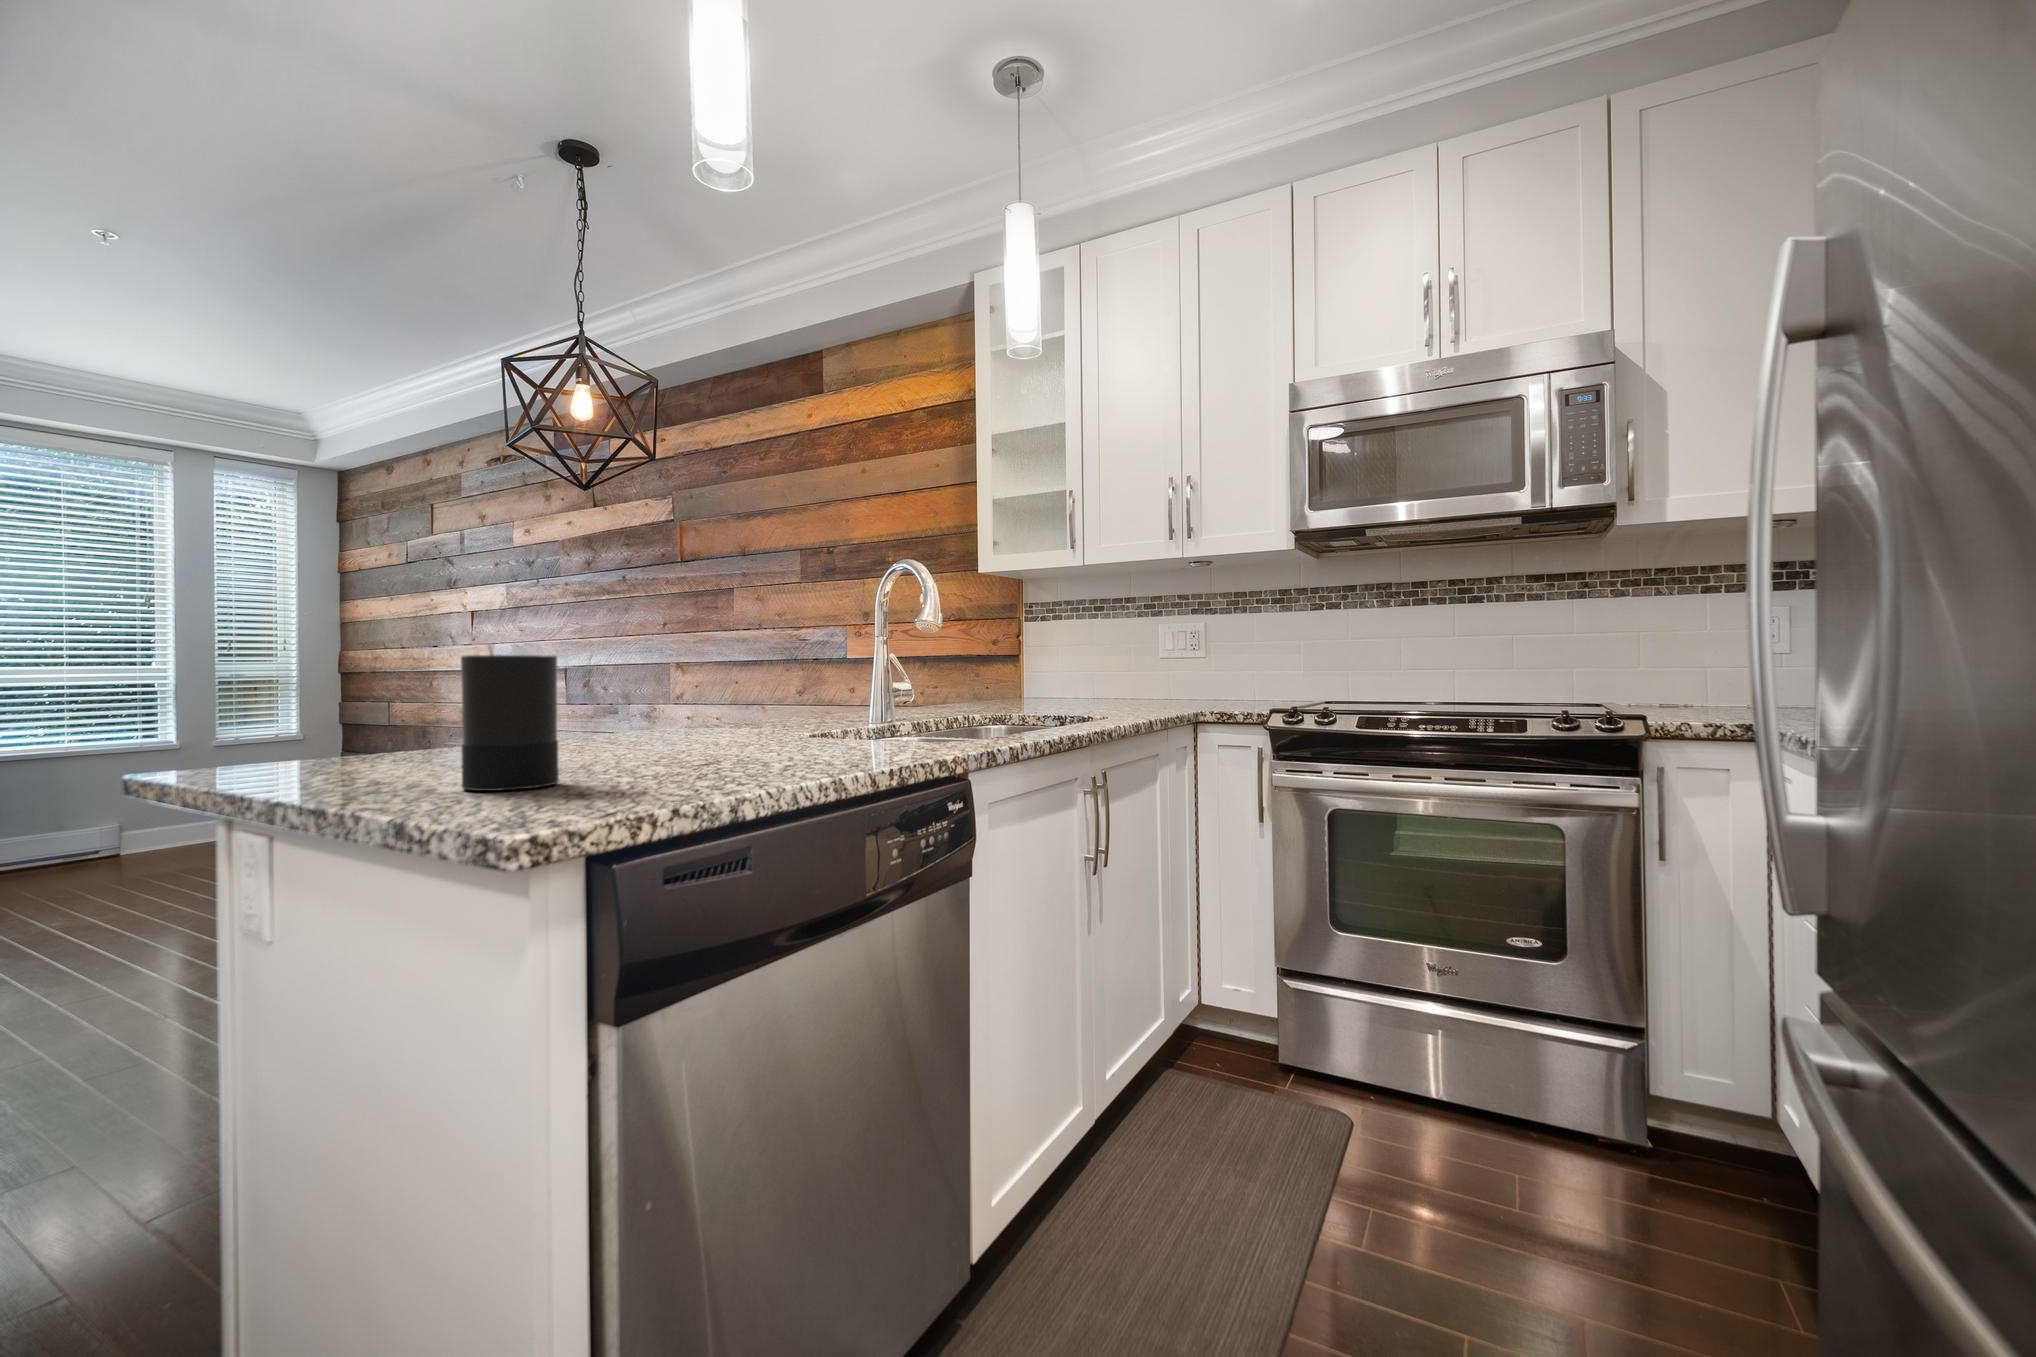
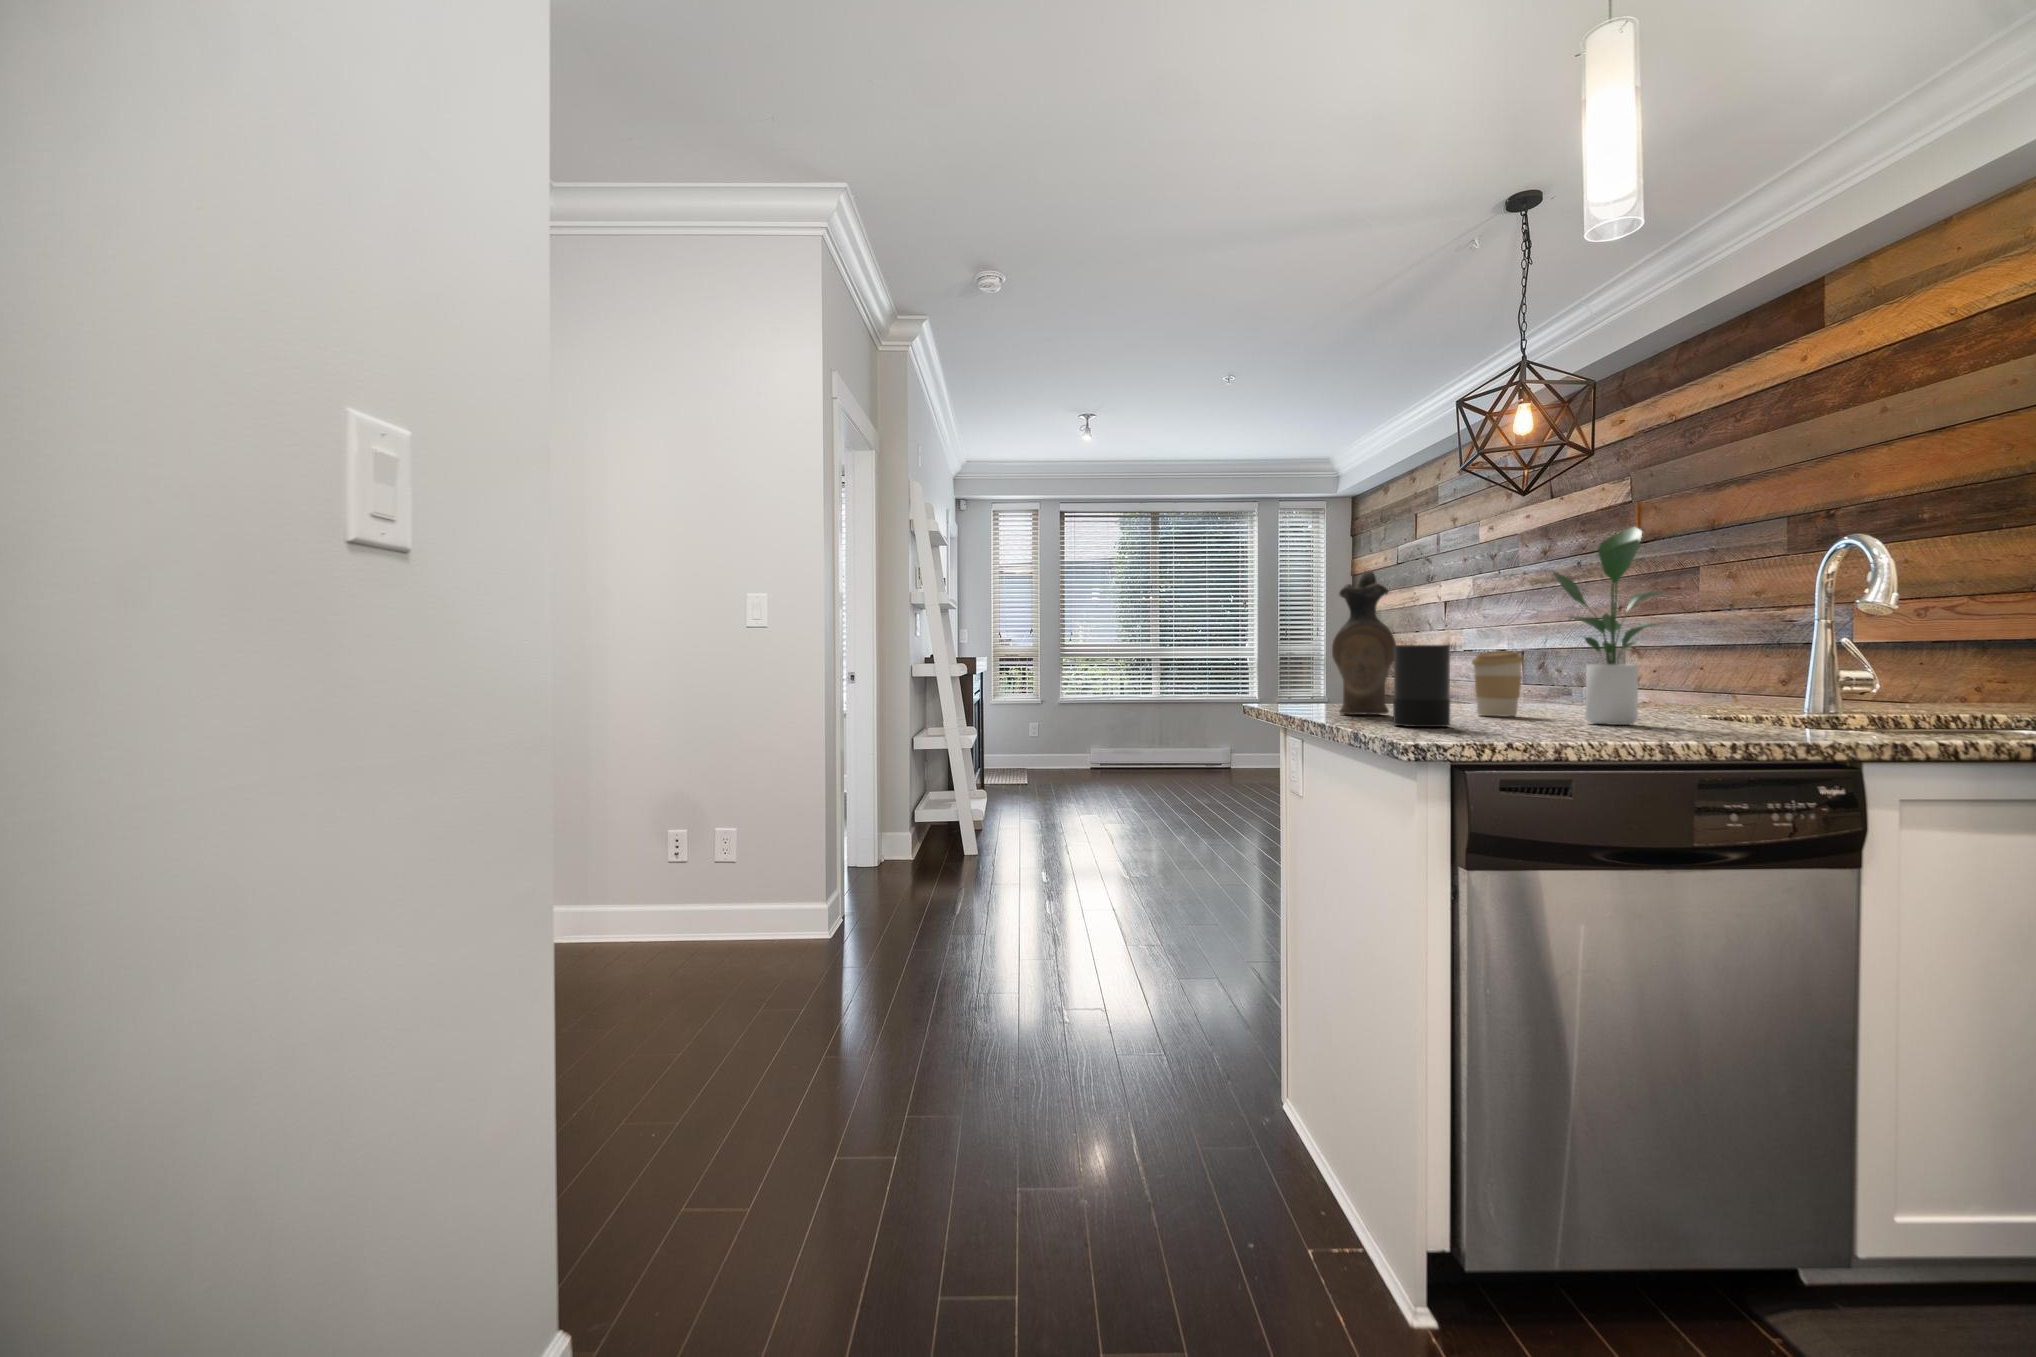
potted plant: none [675,518,802,758] -> present [1553,526,1664,725]
ceramic pitcher: none [333,538,453,771] -> present [1332,571,1396,715]
coffee cup: none [563,666,633,755] -> present [1472,651,1523,716]

